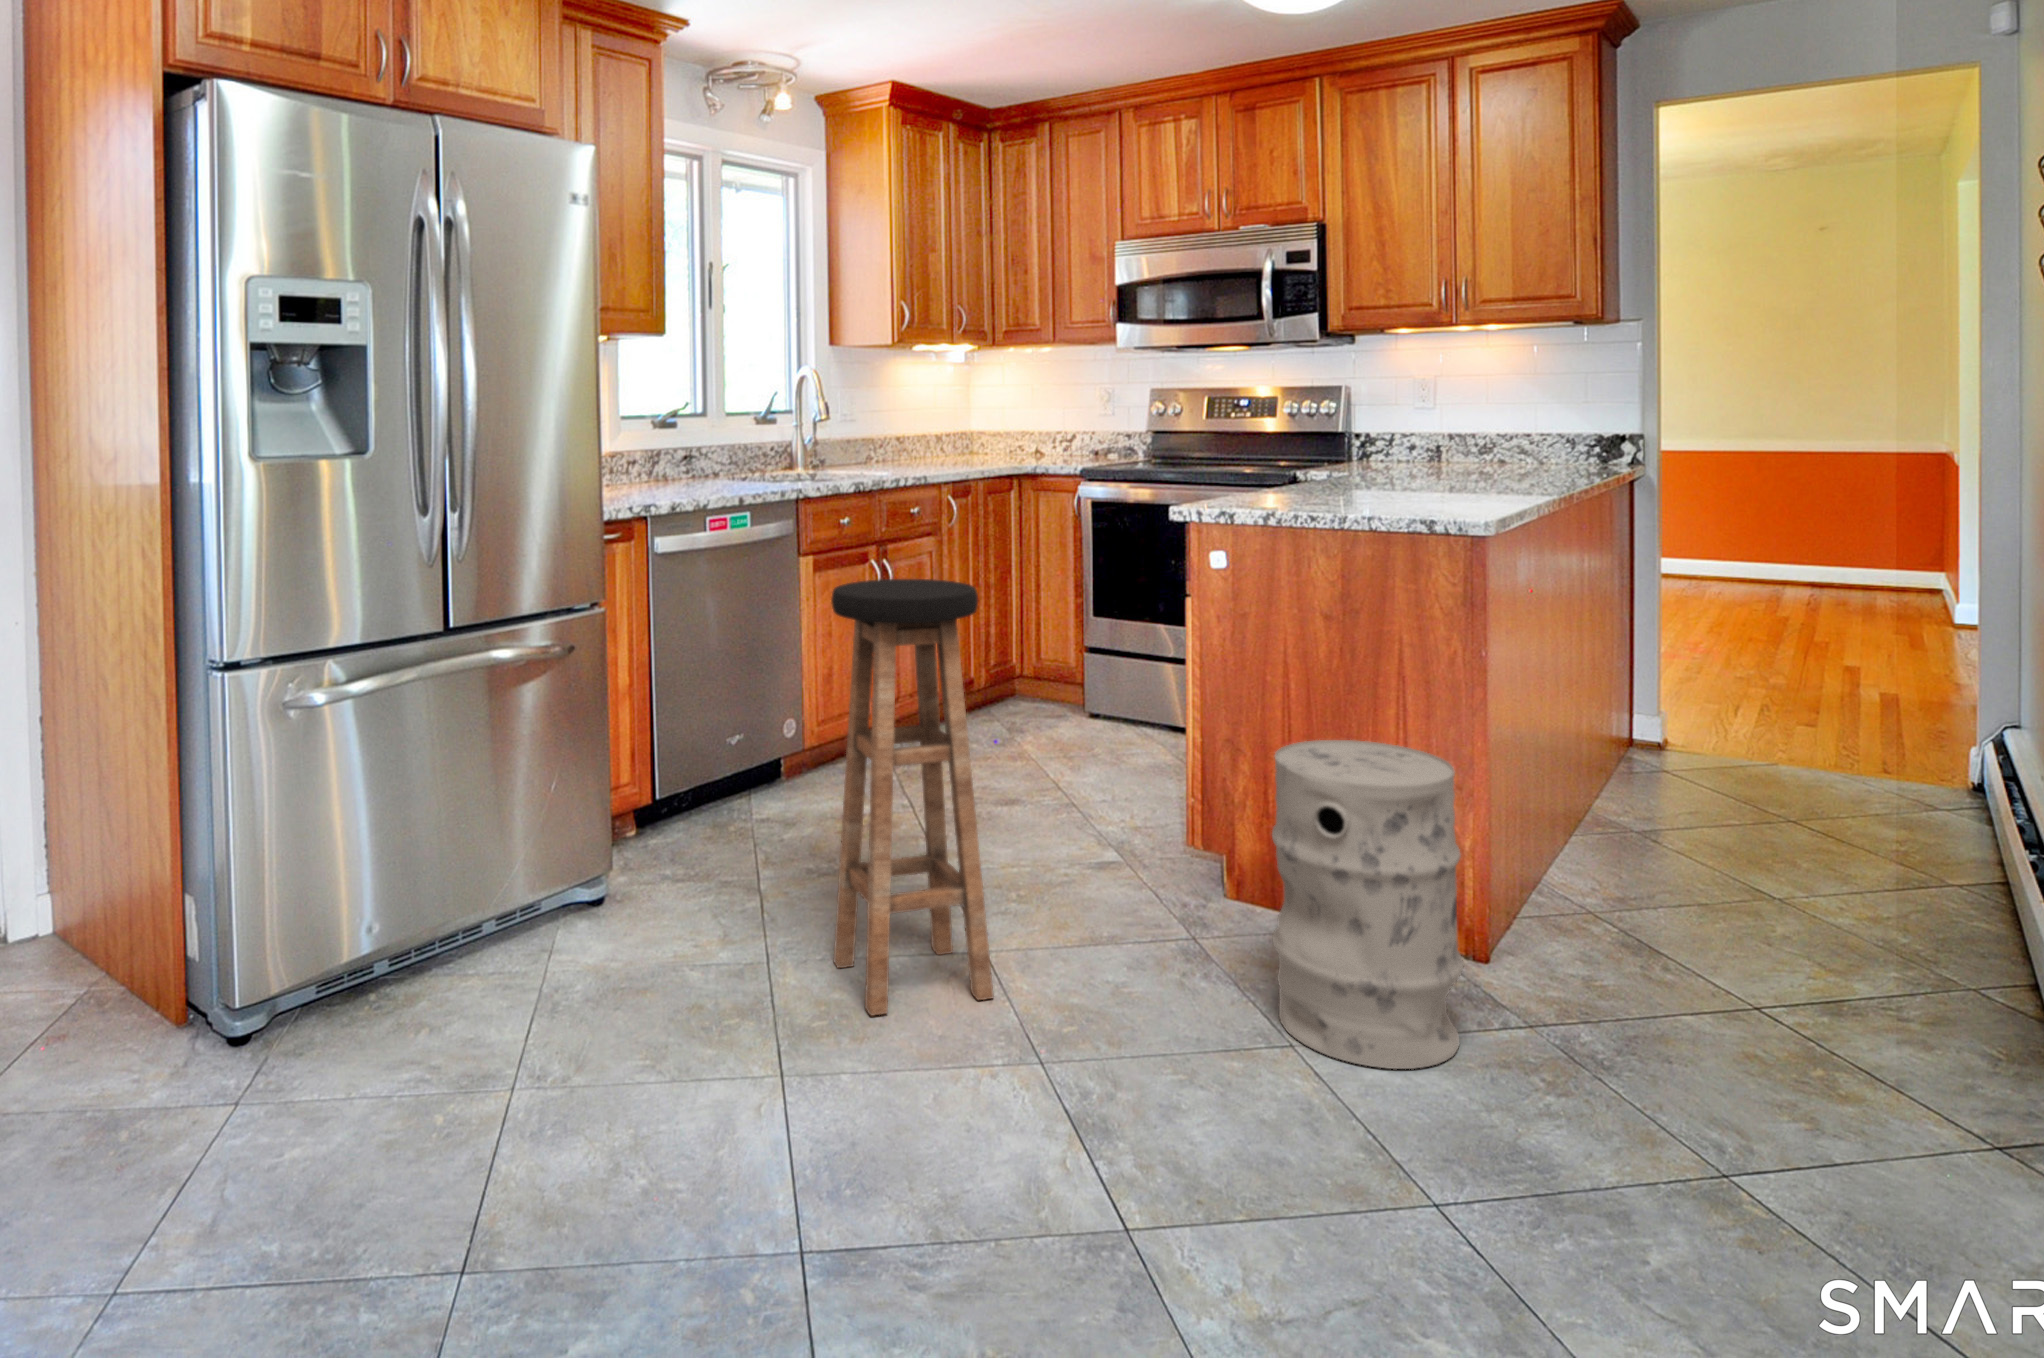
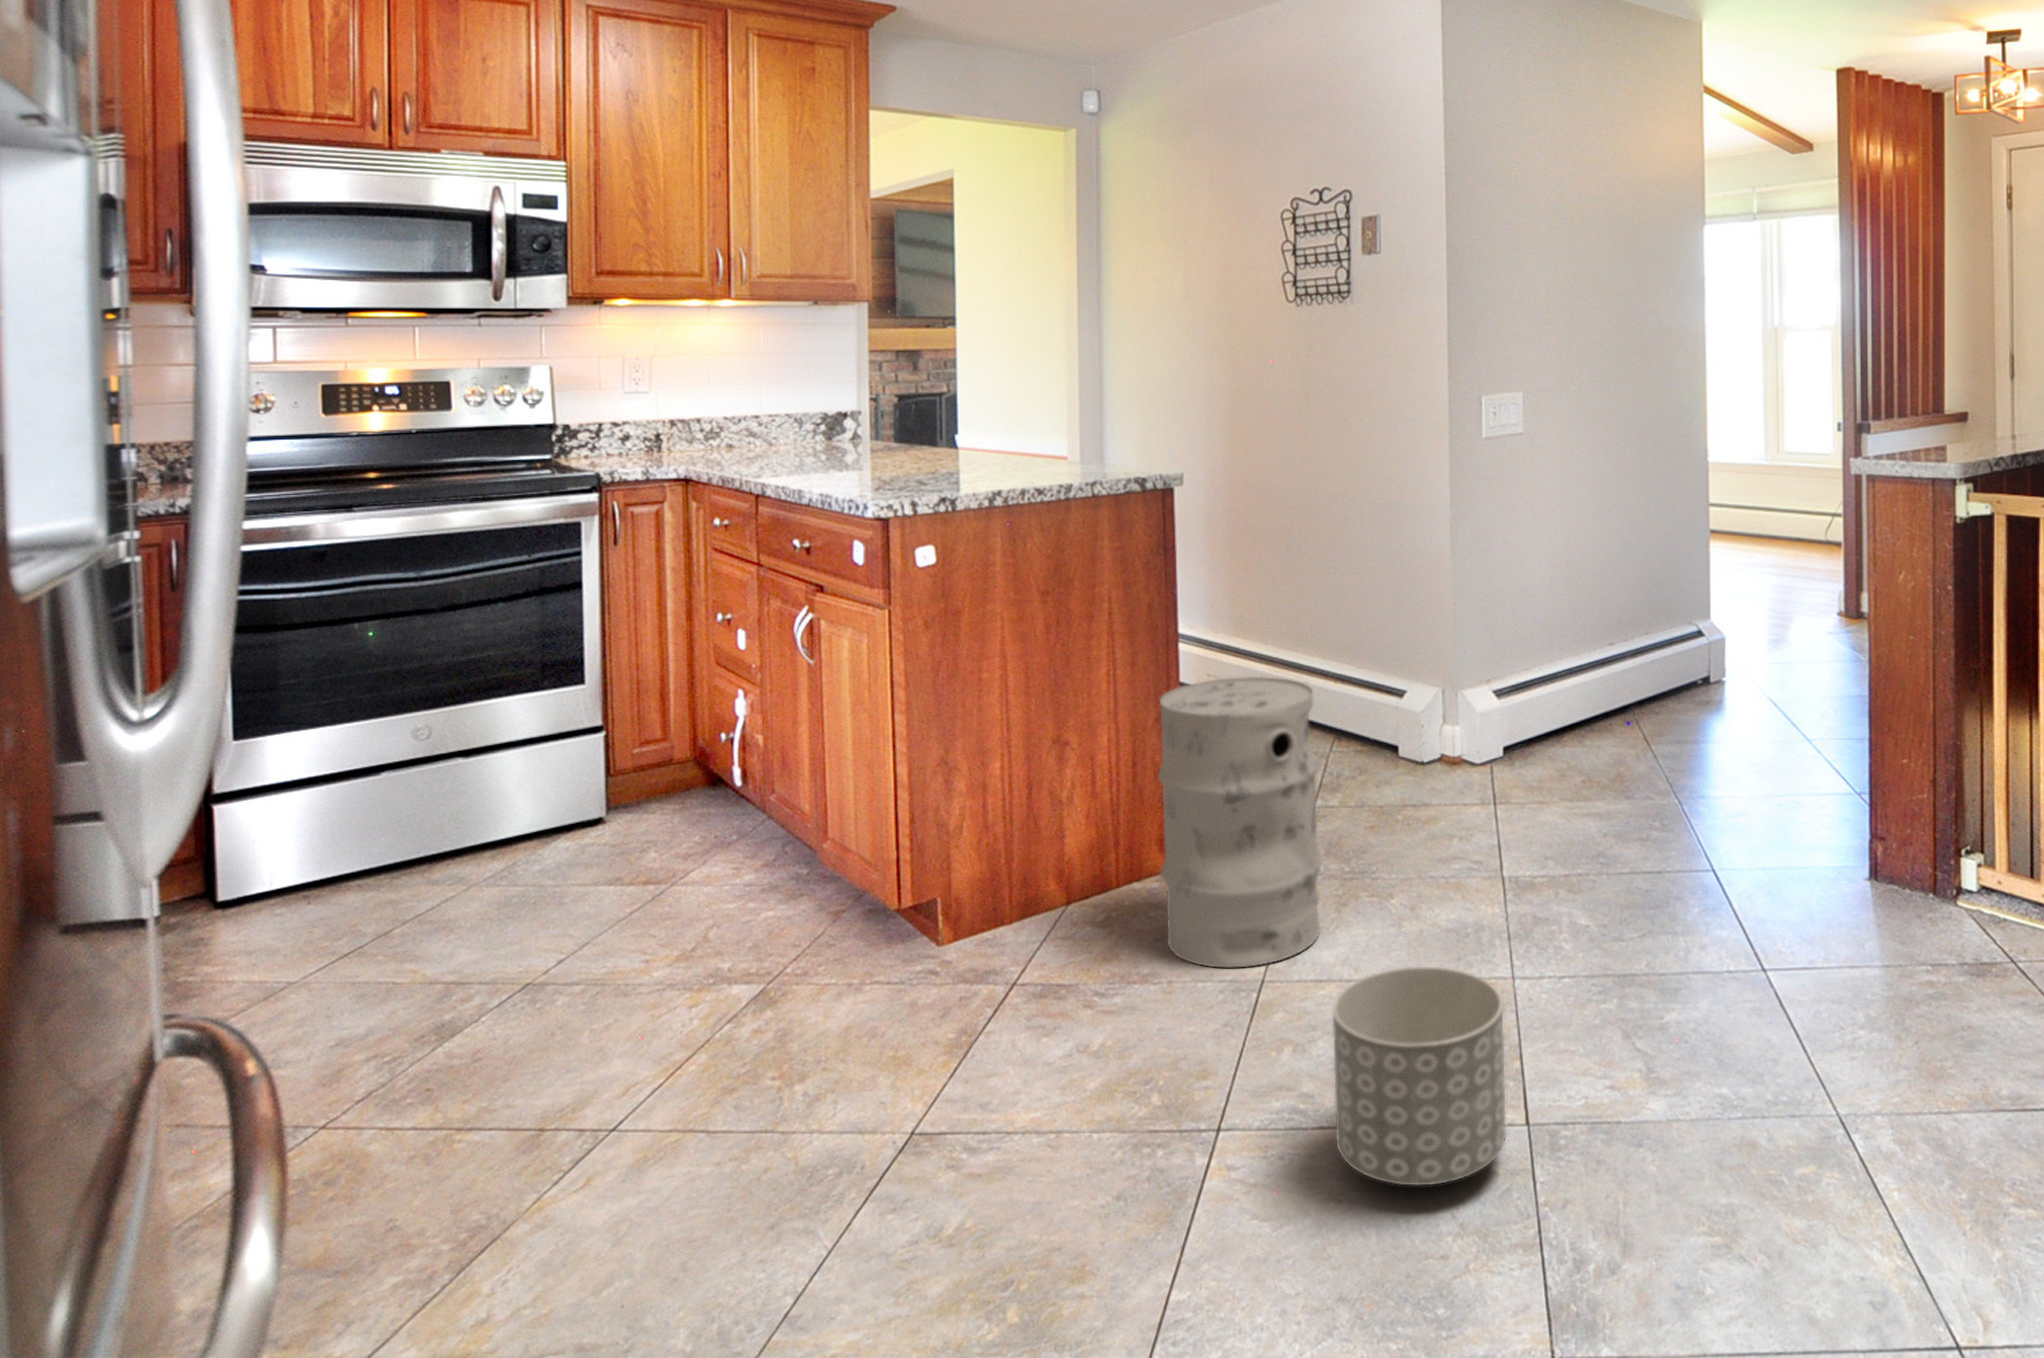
bar stool: present [831,579,994,1015] -> none [817,610,1046,1220]
planter: none [916,997,1086,1218] -> present [1333,967,1506,1185]

